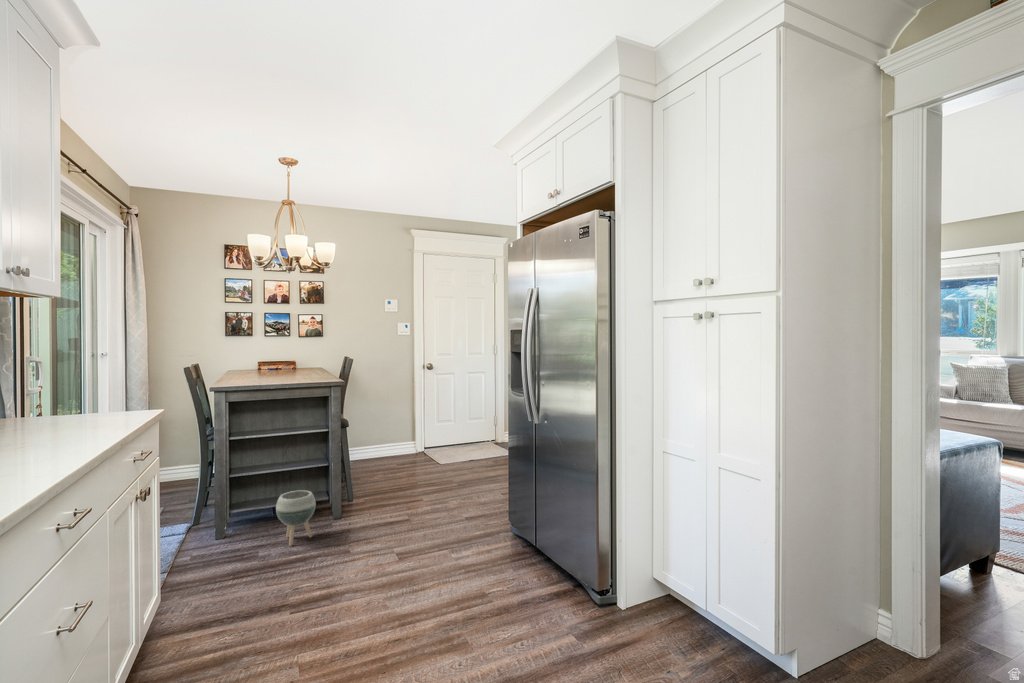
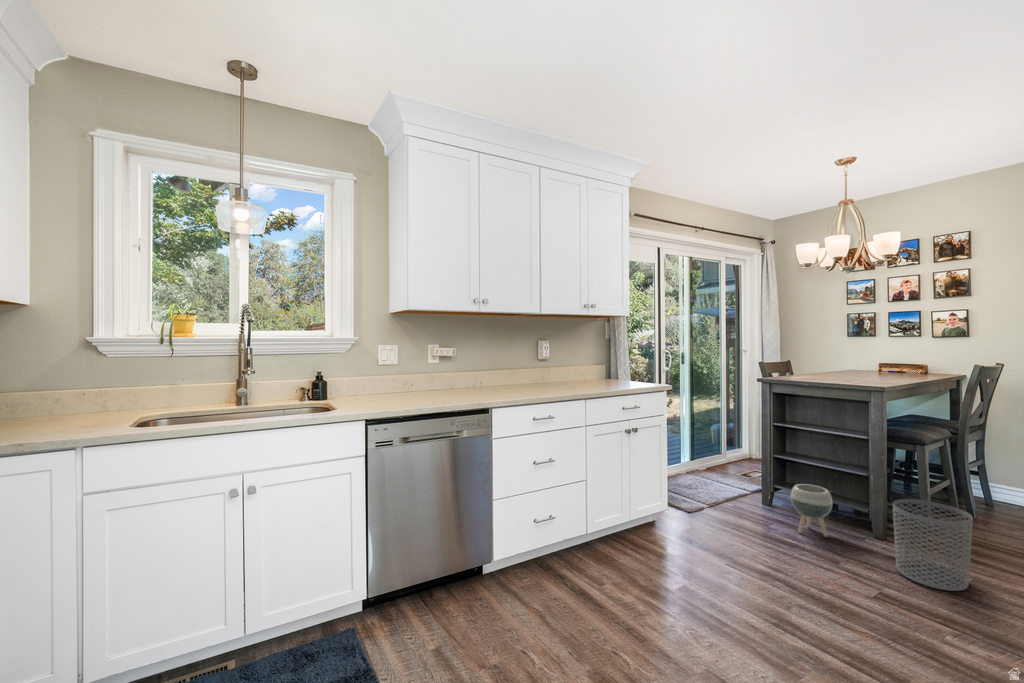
waste bin: none [373,468,421,535] -> present [893,499,973,591]

